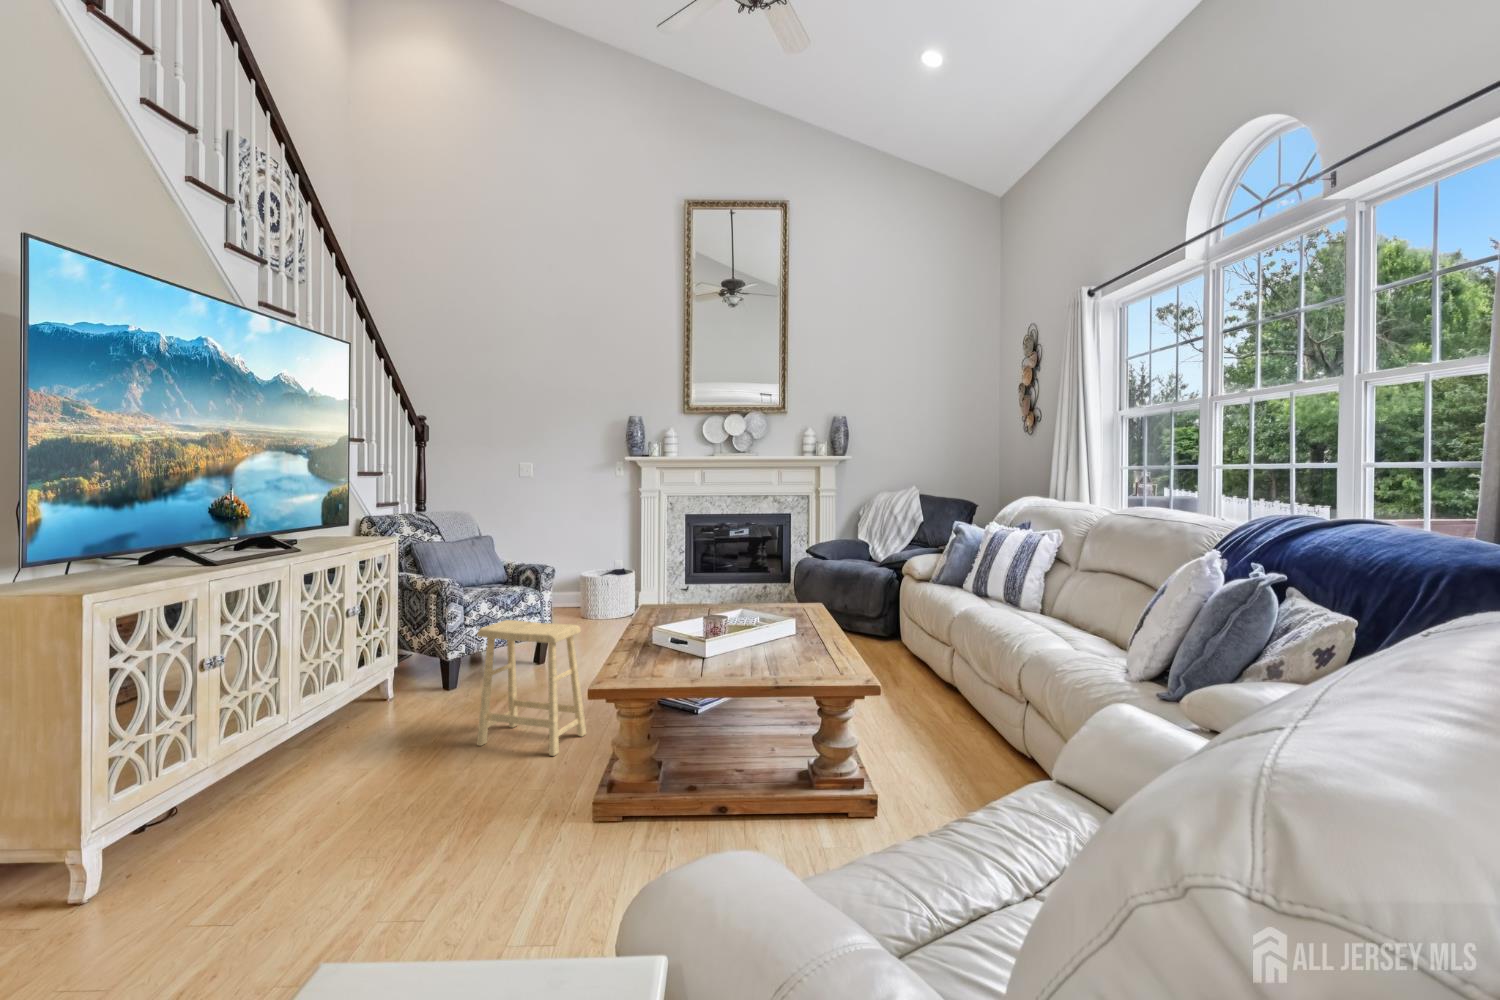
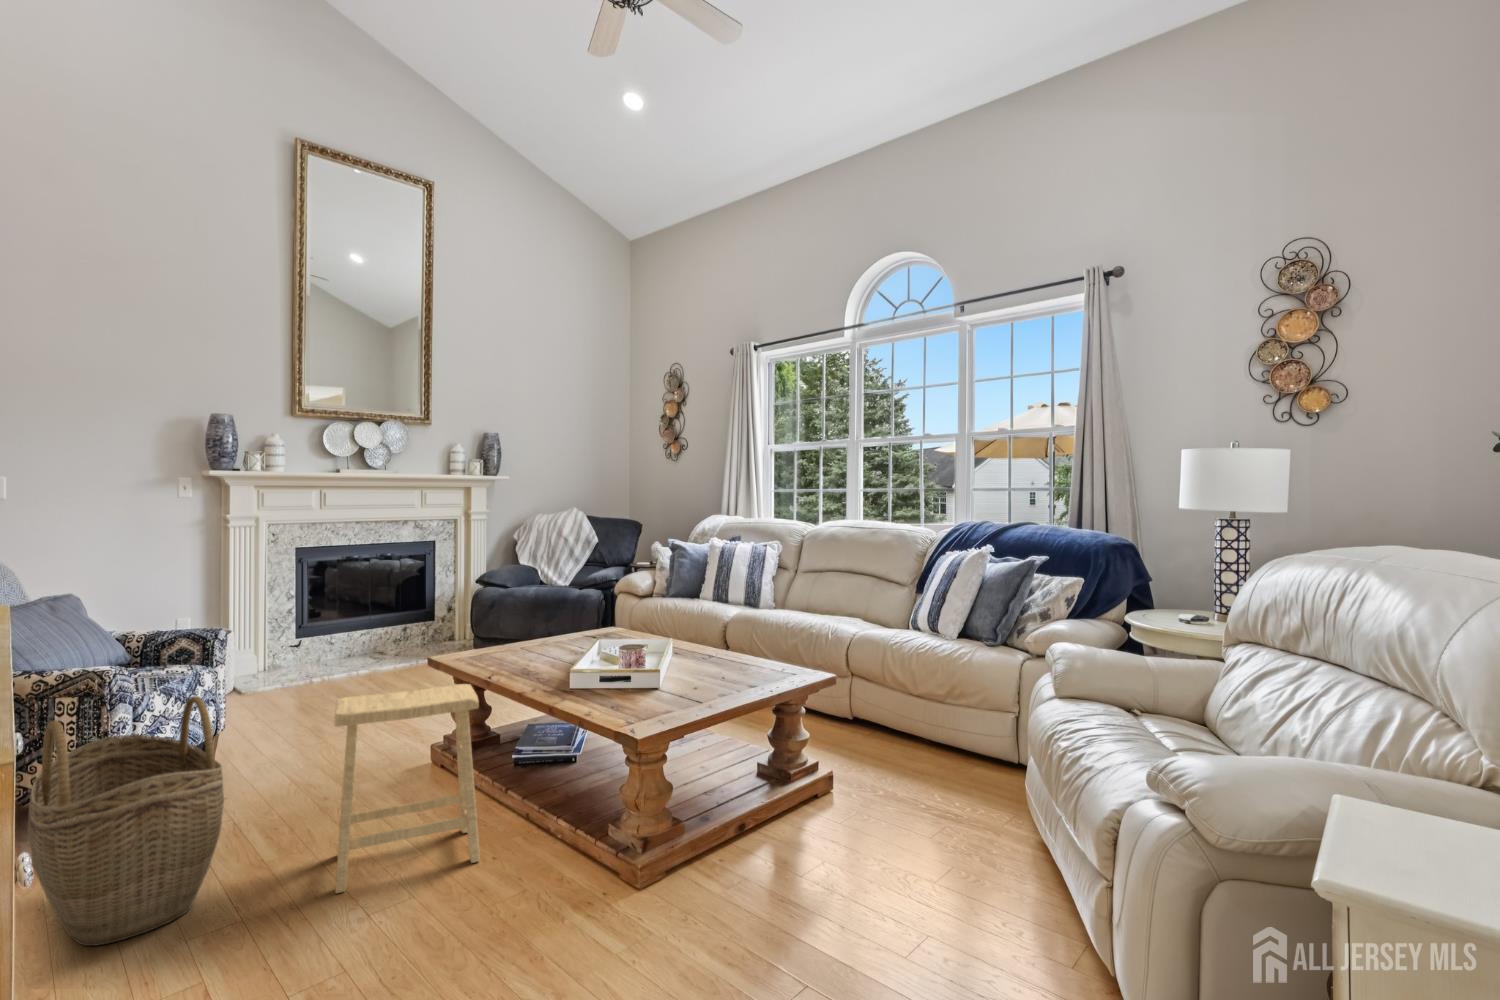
woven basket: none [361,604,460,733] -> present [28,696,224,946]

